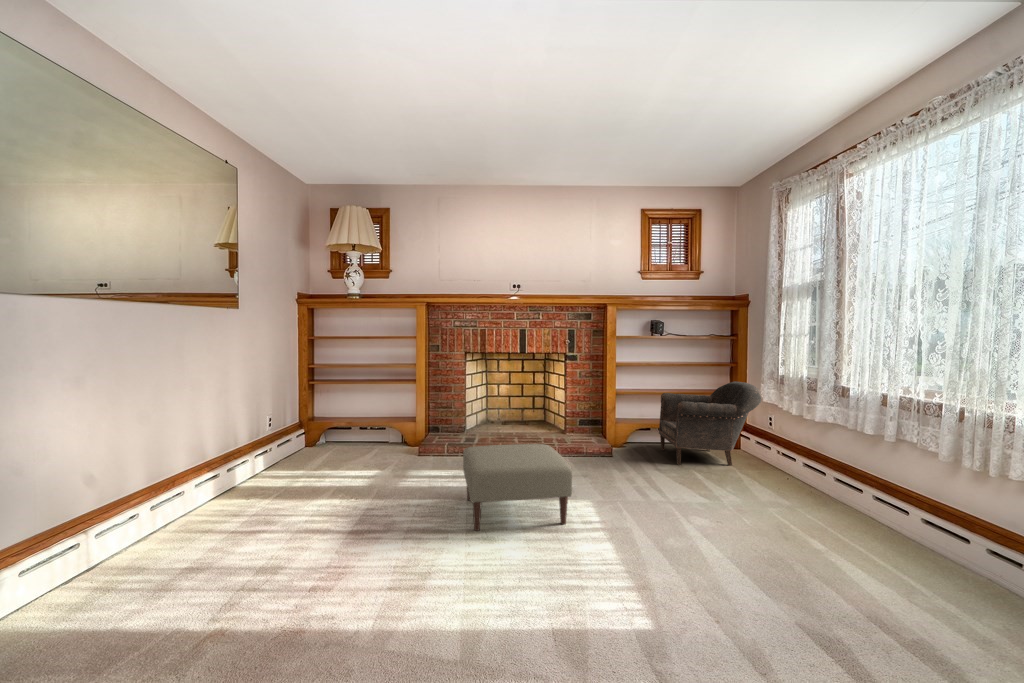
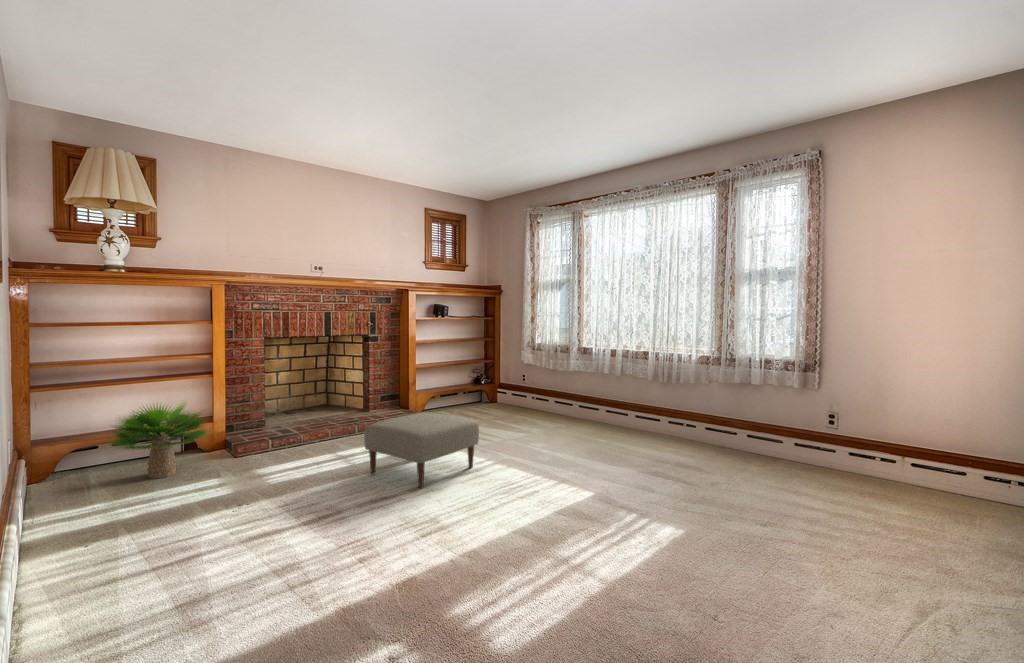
armchair: present [659,381,762,466] -> none [448,352,523,419]
potted plant: none [324,399,399,460] -> present [109,402,210,478]

